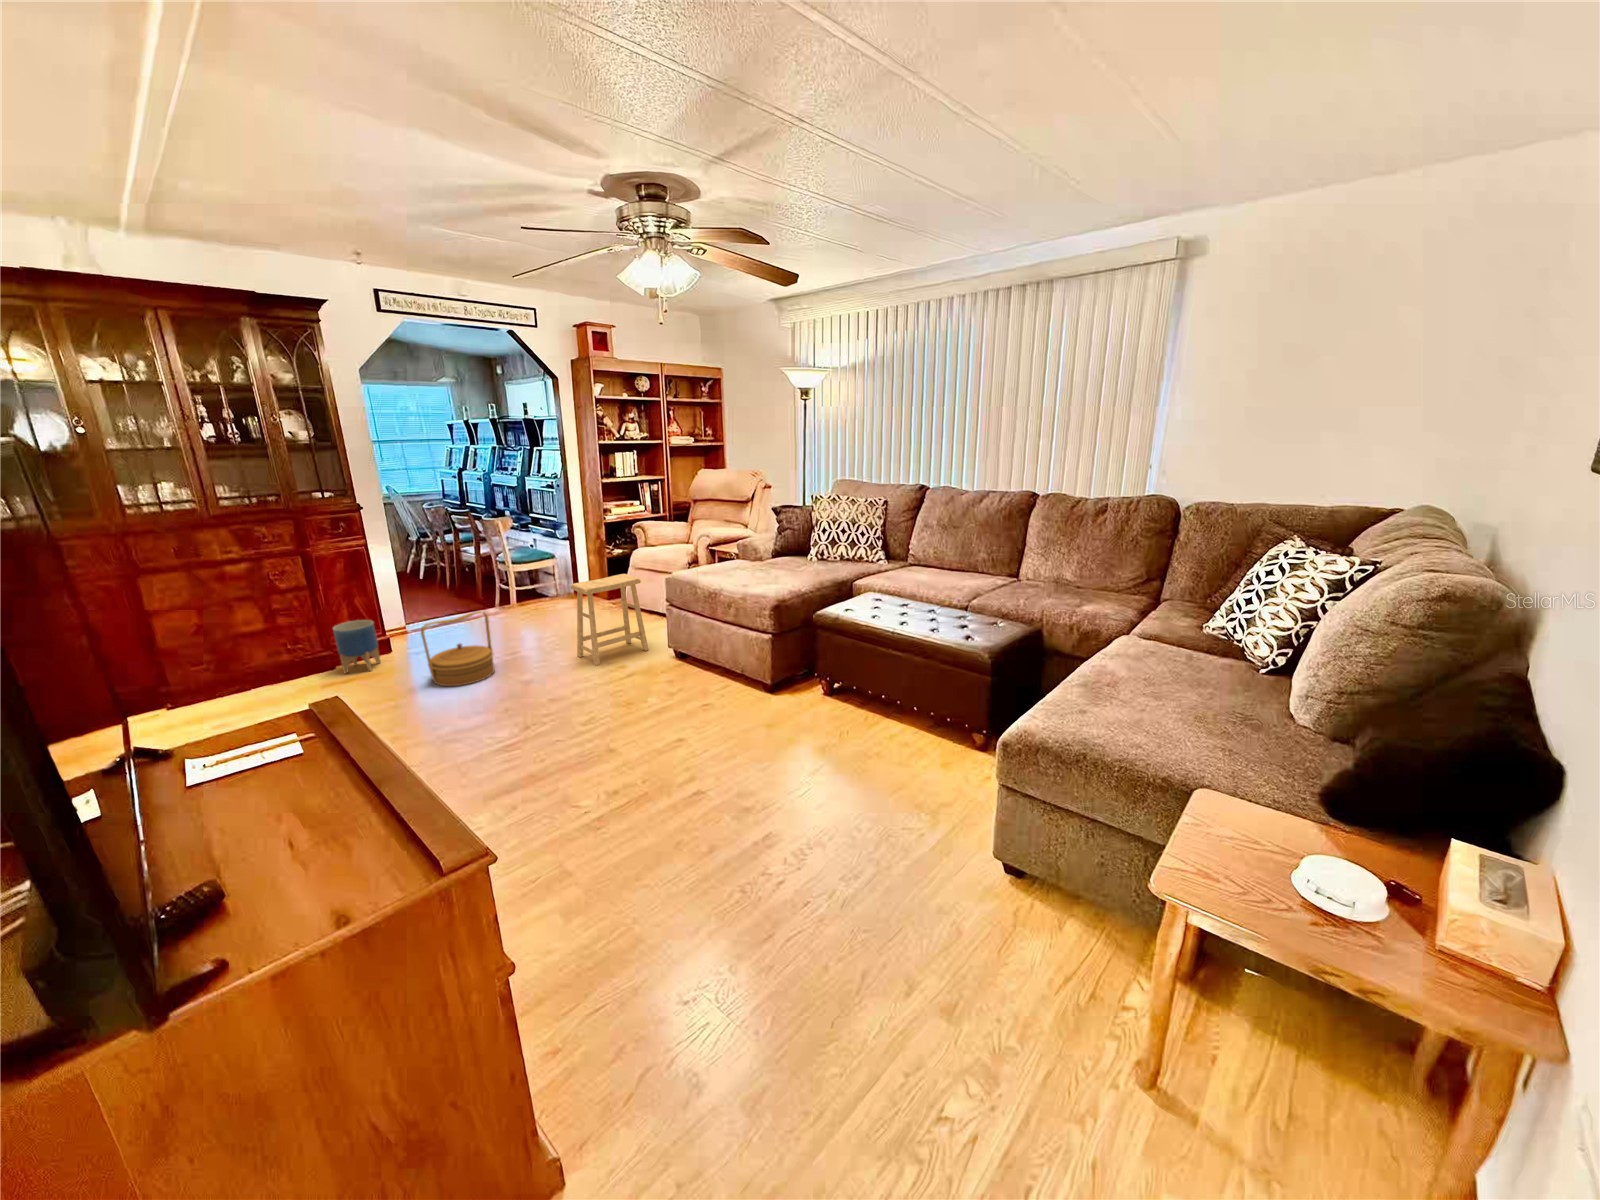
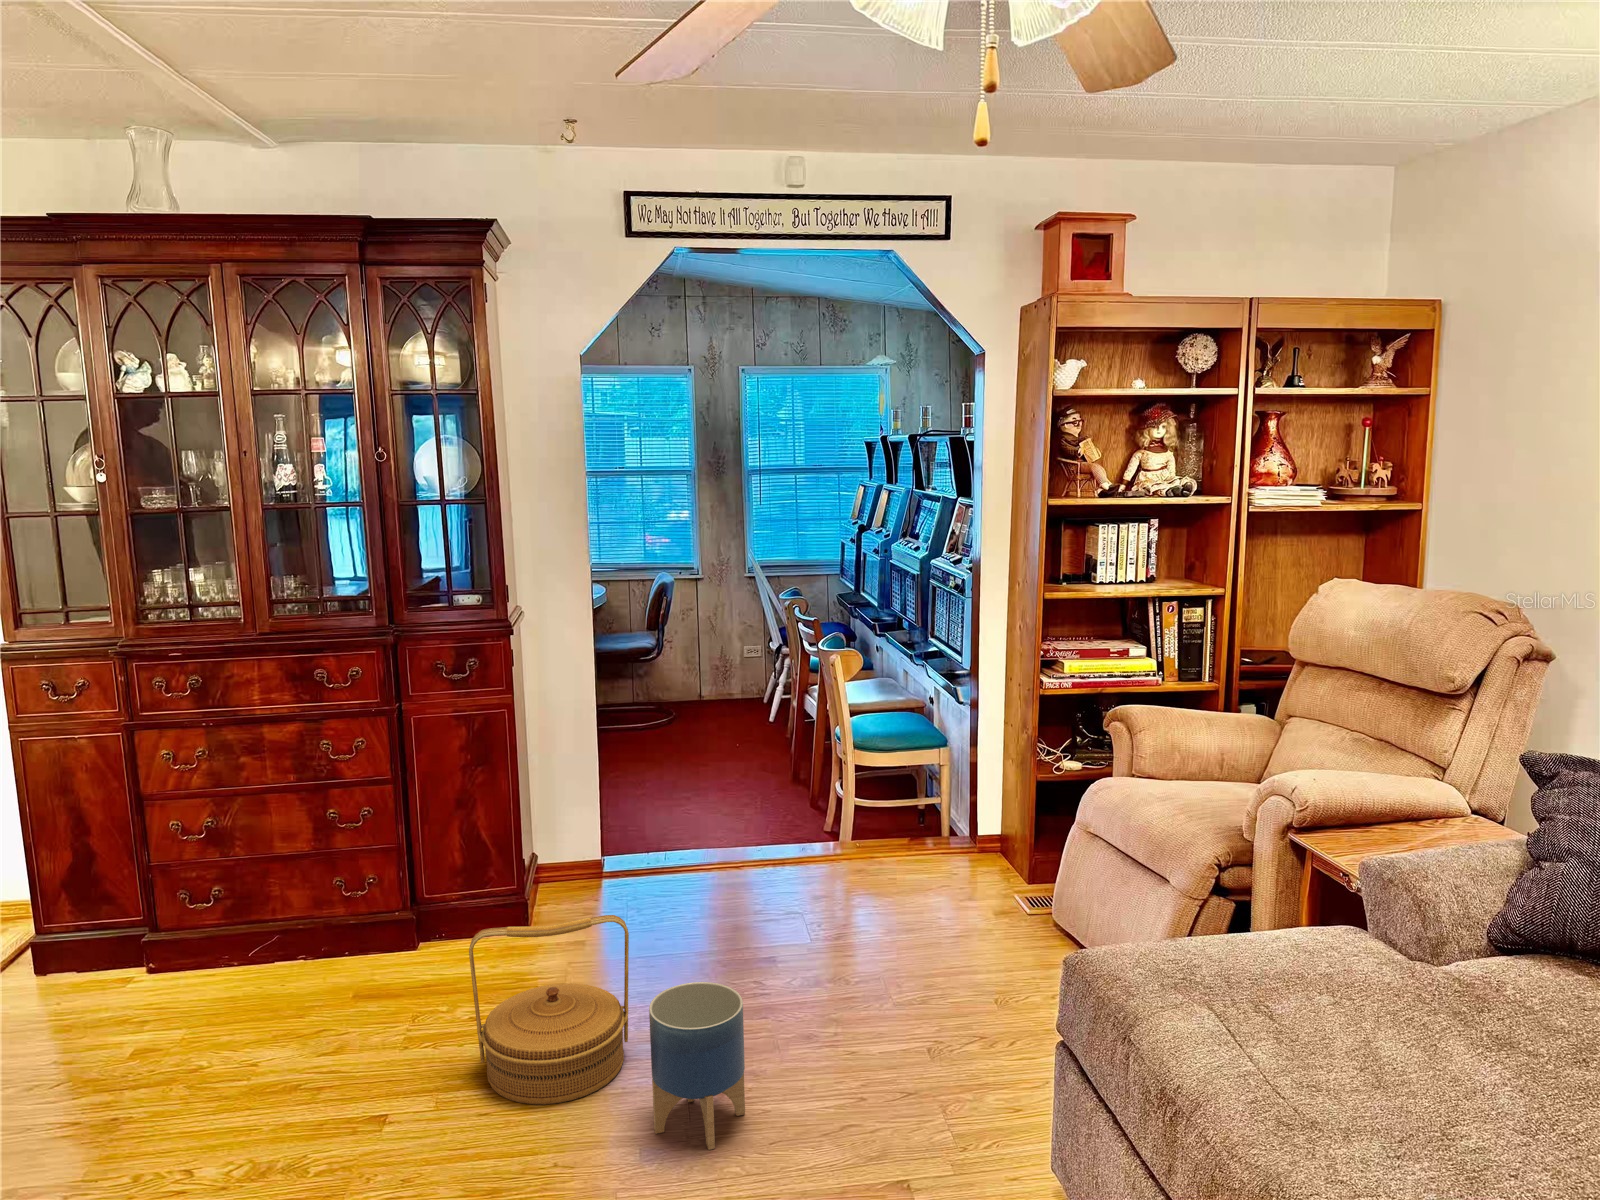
footstool: present [571,574,648,666] -> none [814,890,1005,1159]
planter: present [333,620,381,673] -> present [649,982,745,1150]

